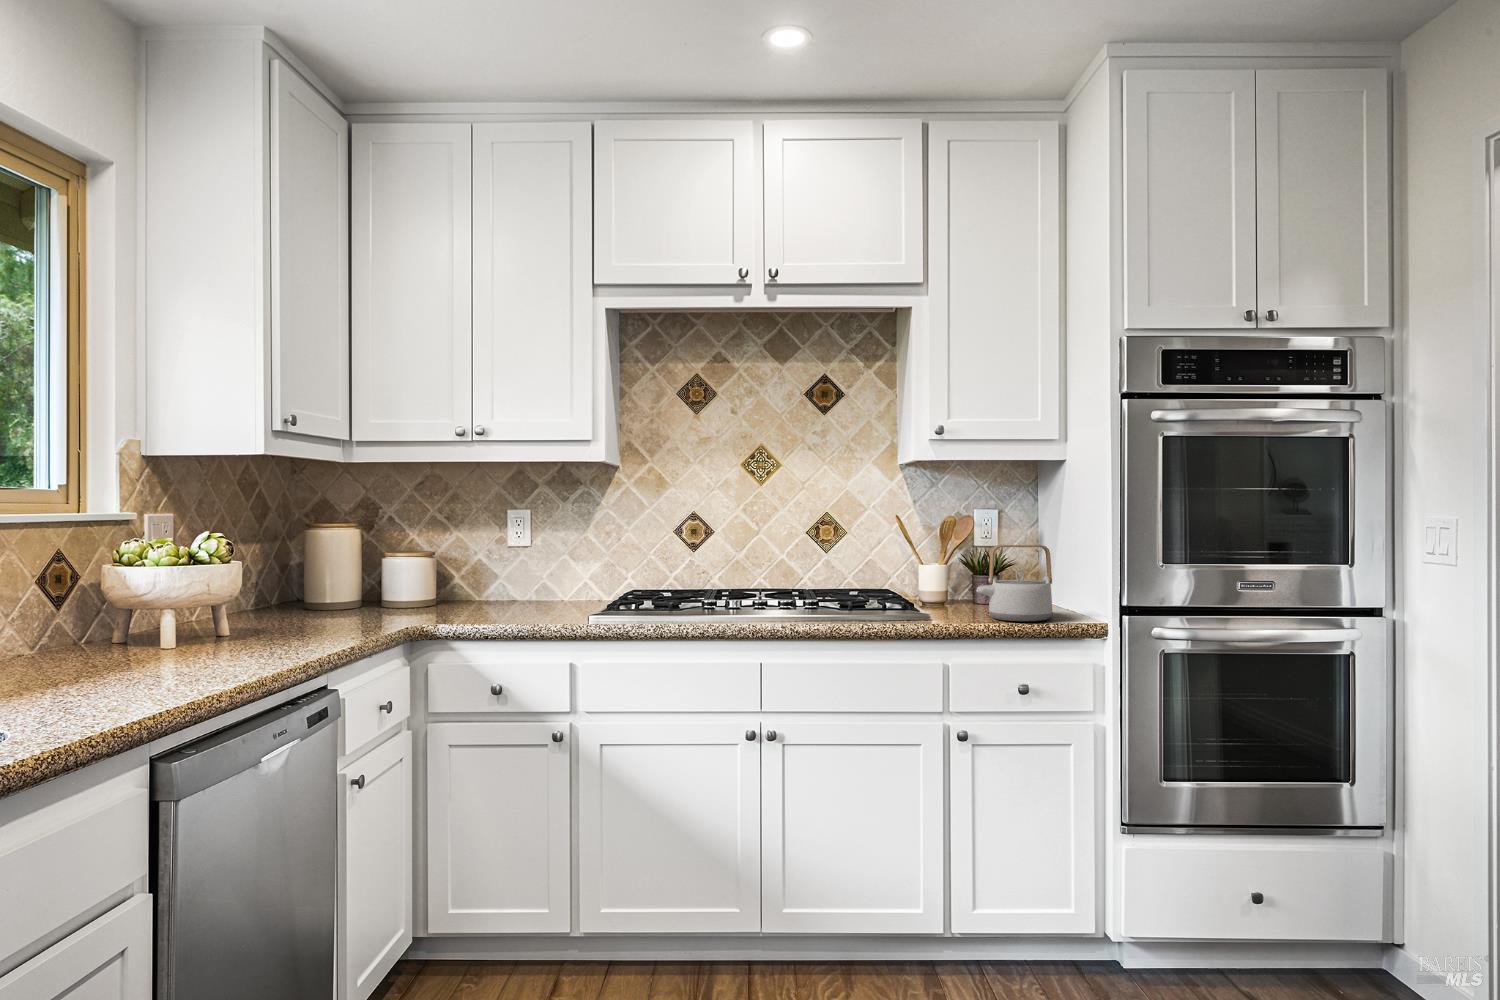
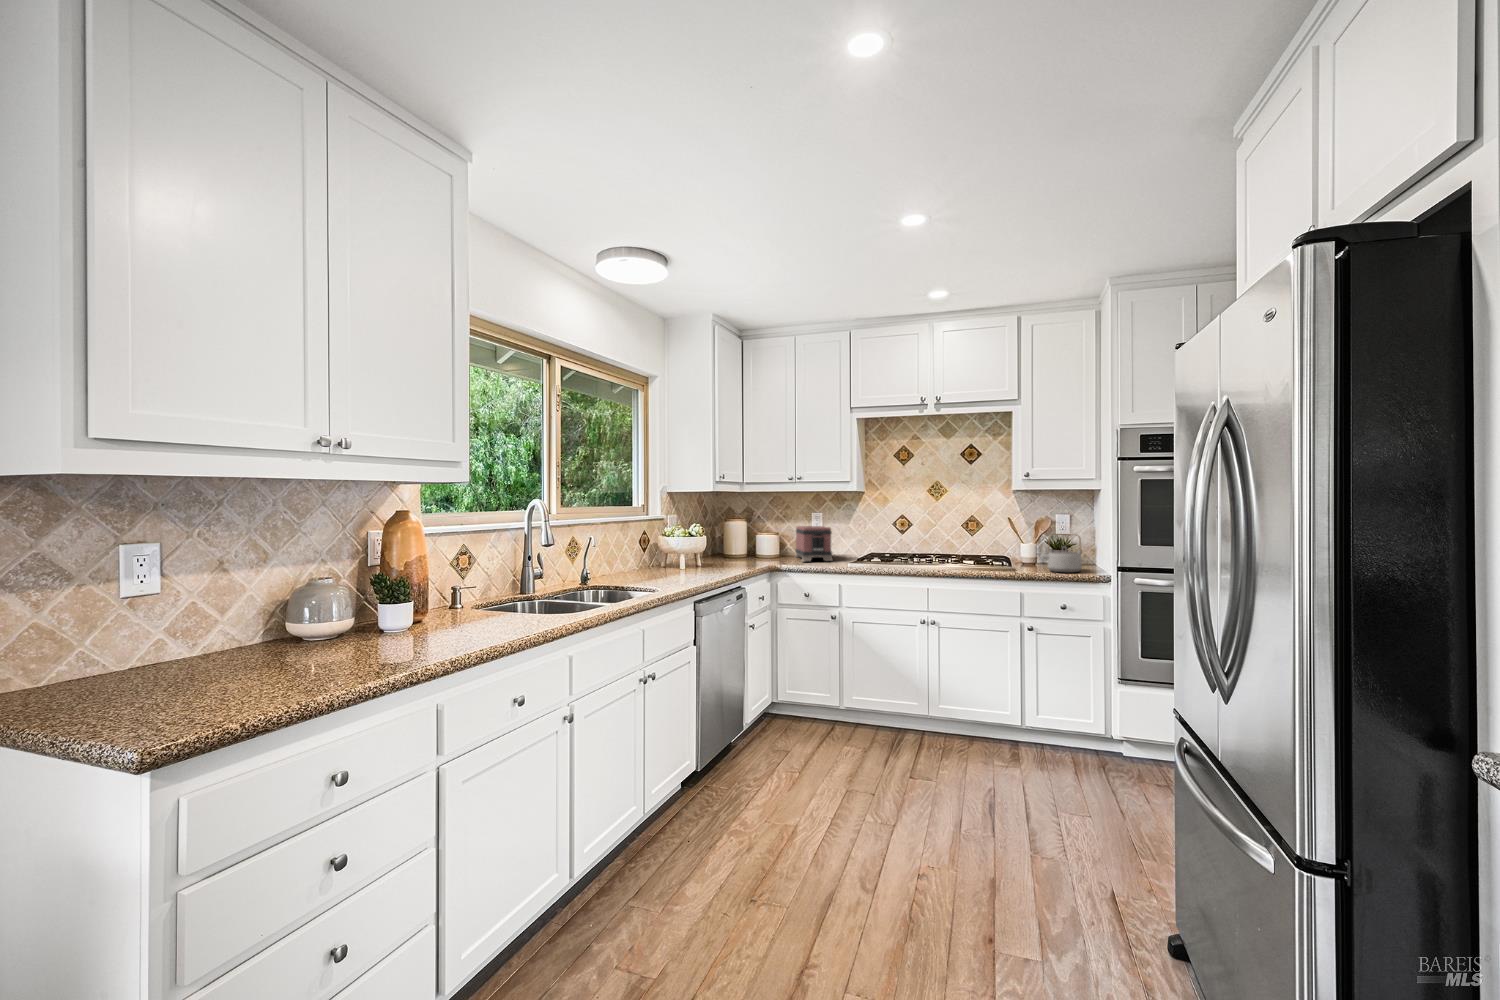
toaster: none [469,537,555,613] -> present [795,526,833,561]

